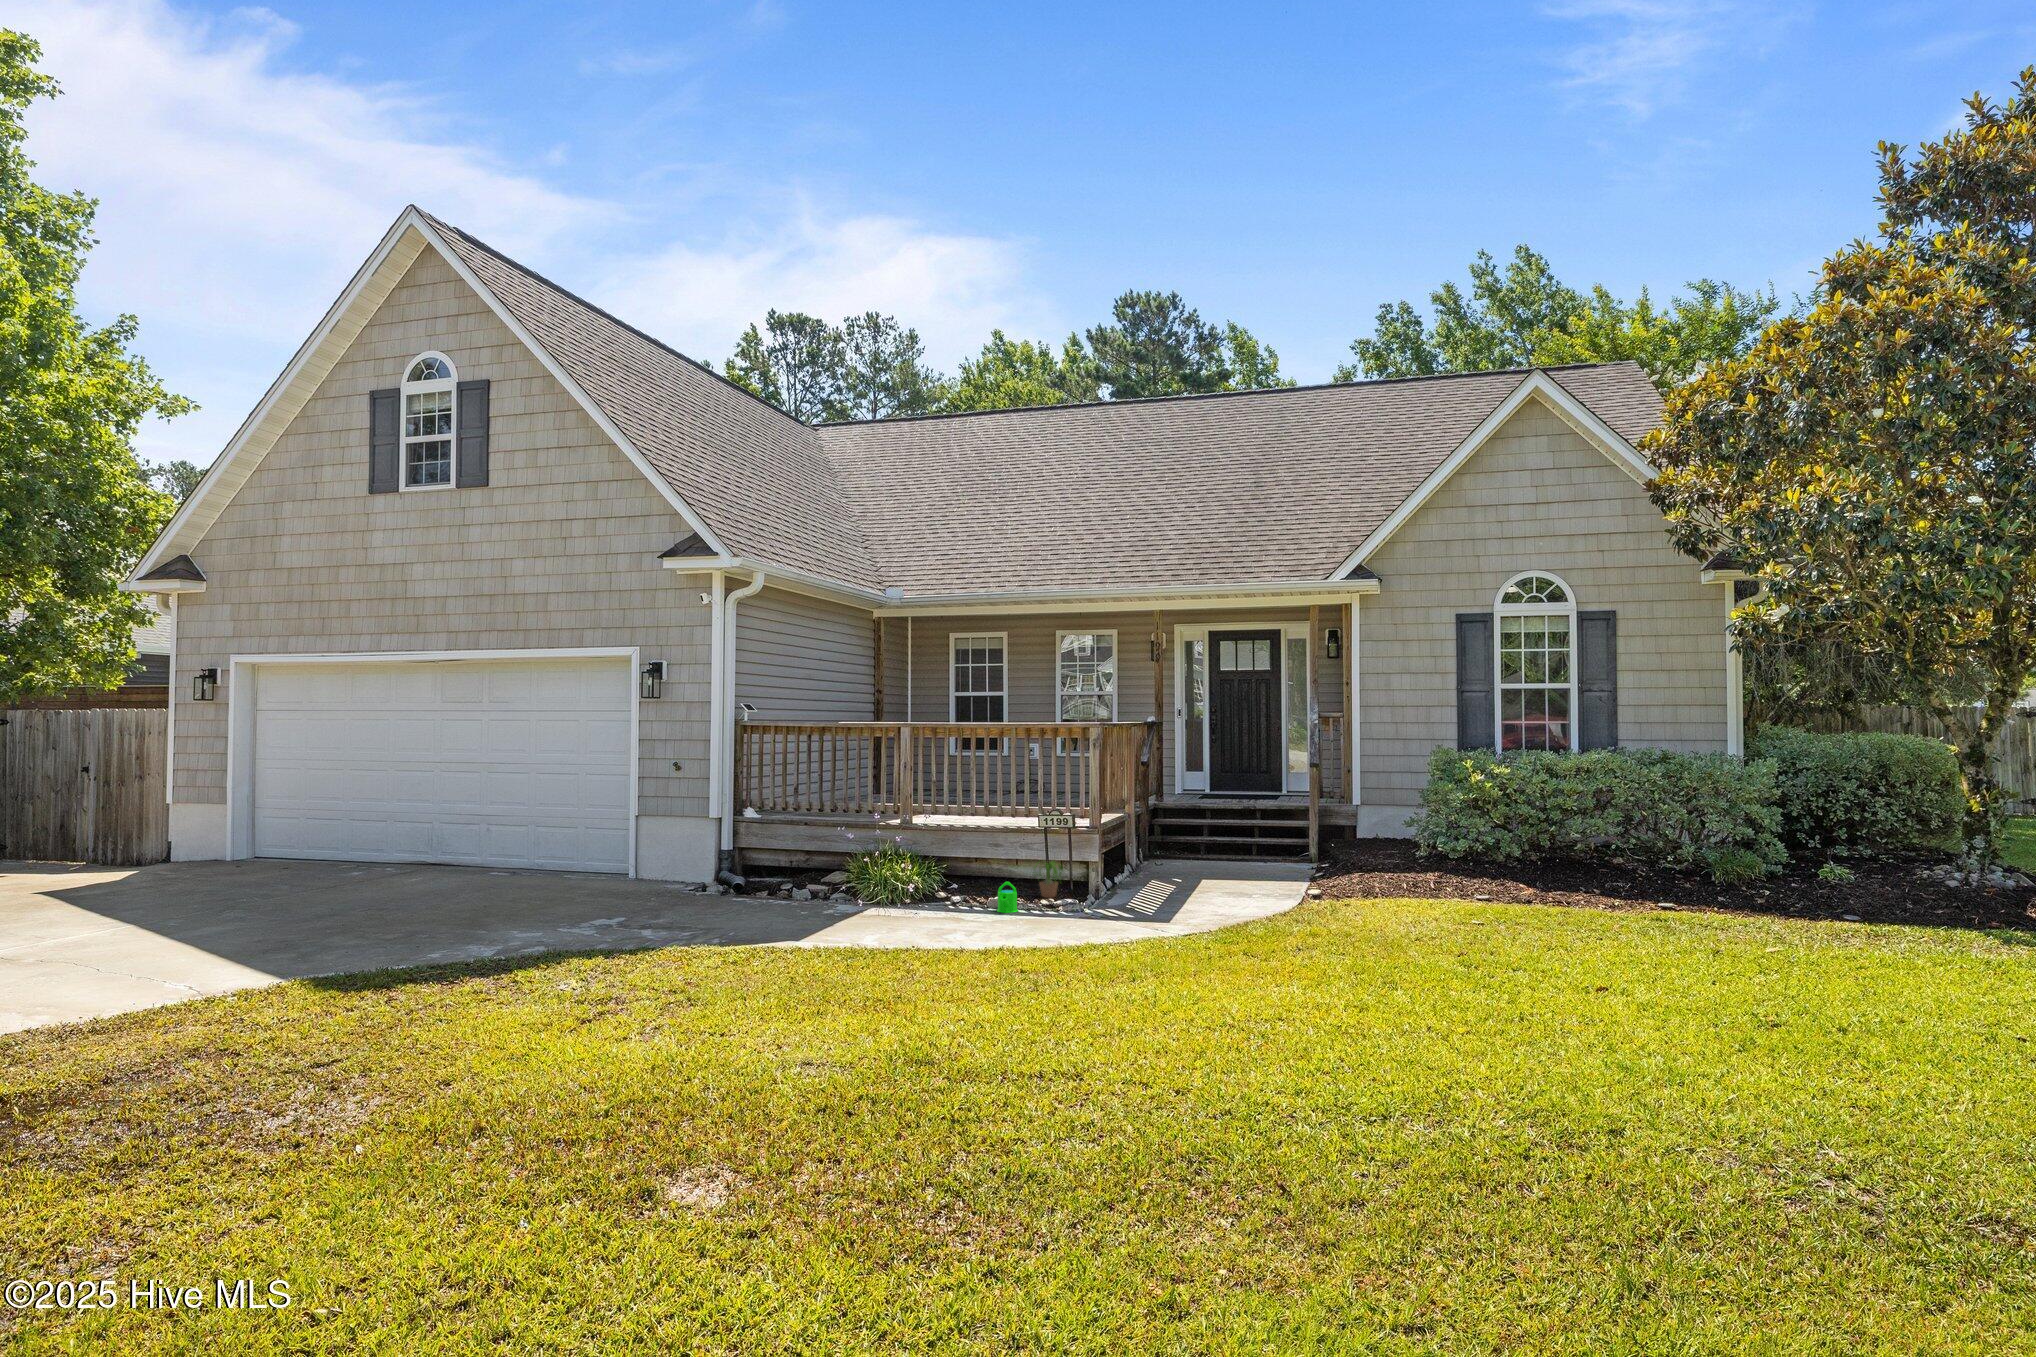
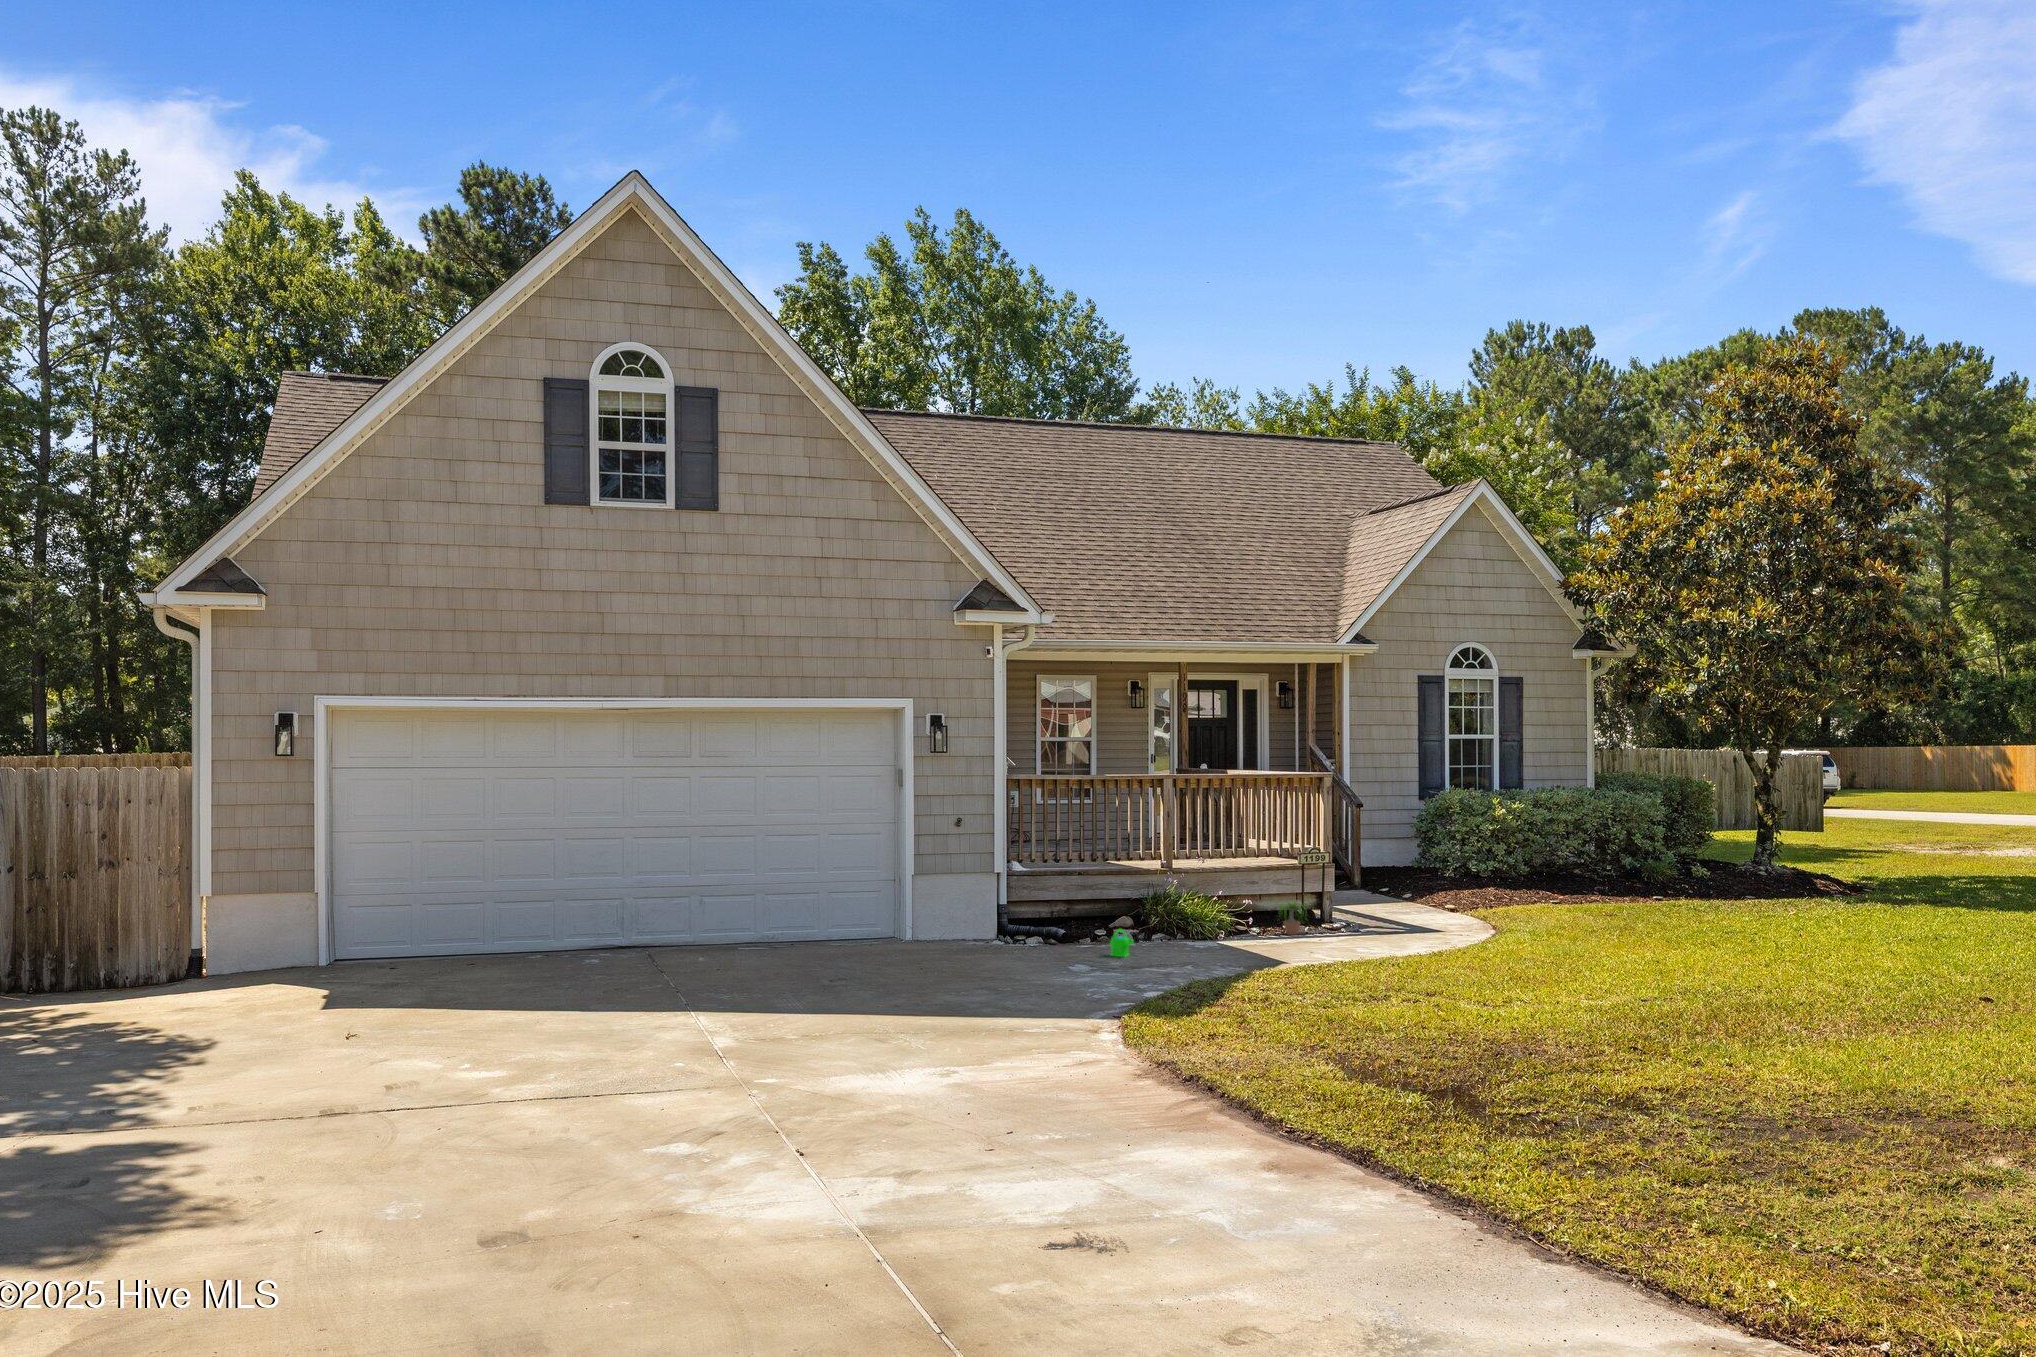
watering can: present [996,882,1018,913] -> present [1110,929,1134,957]

